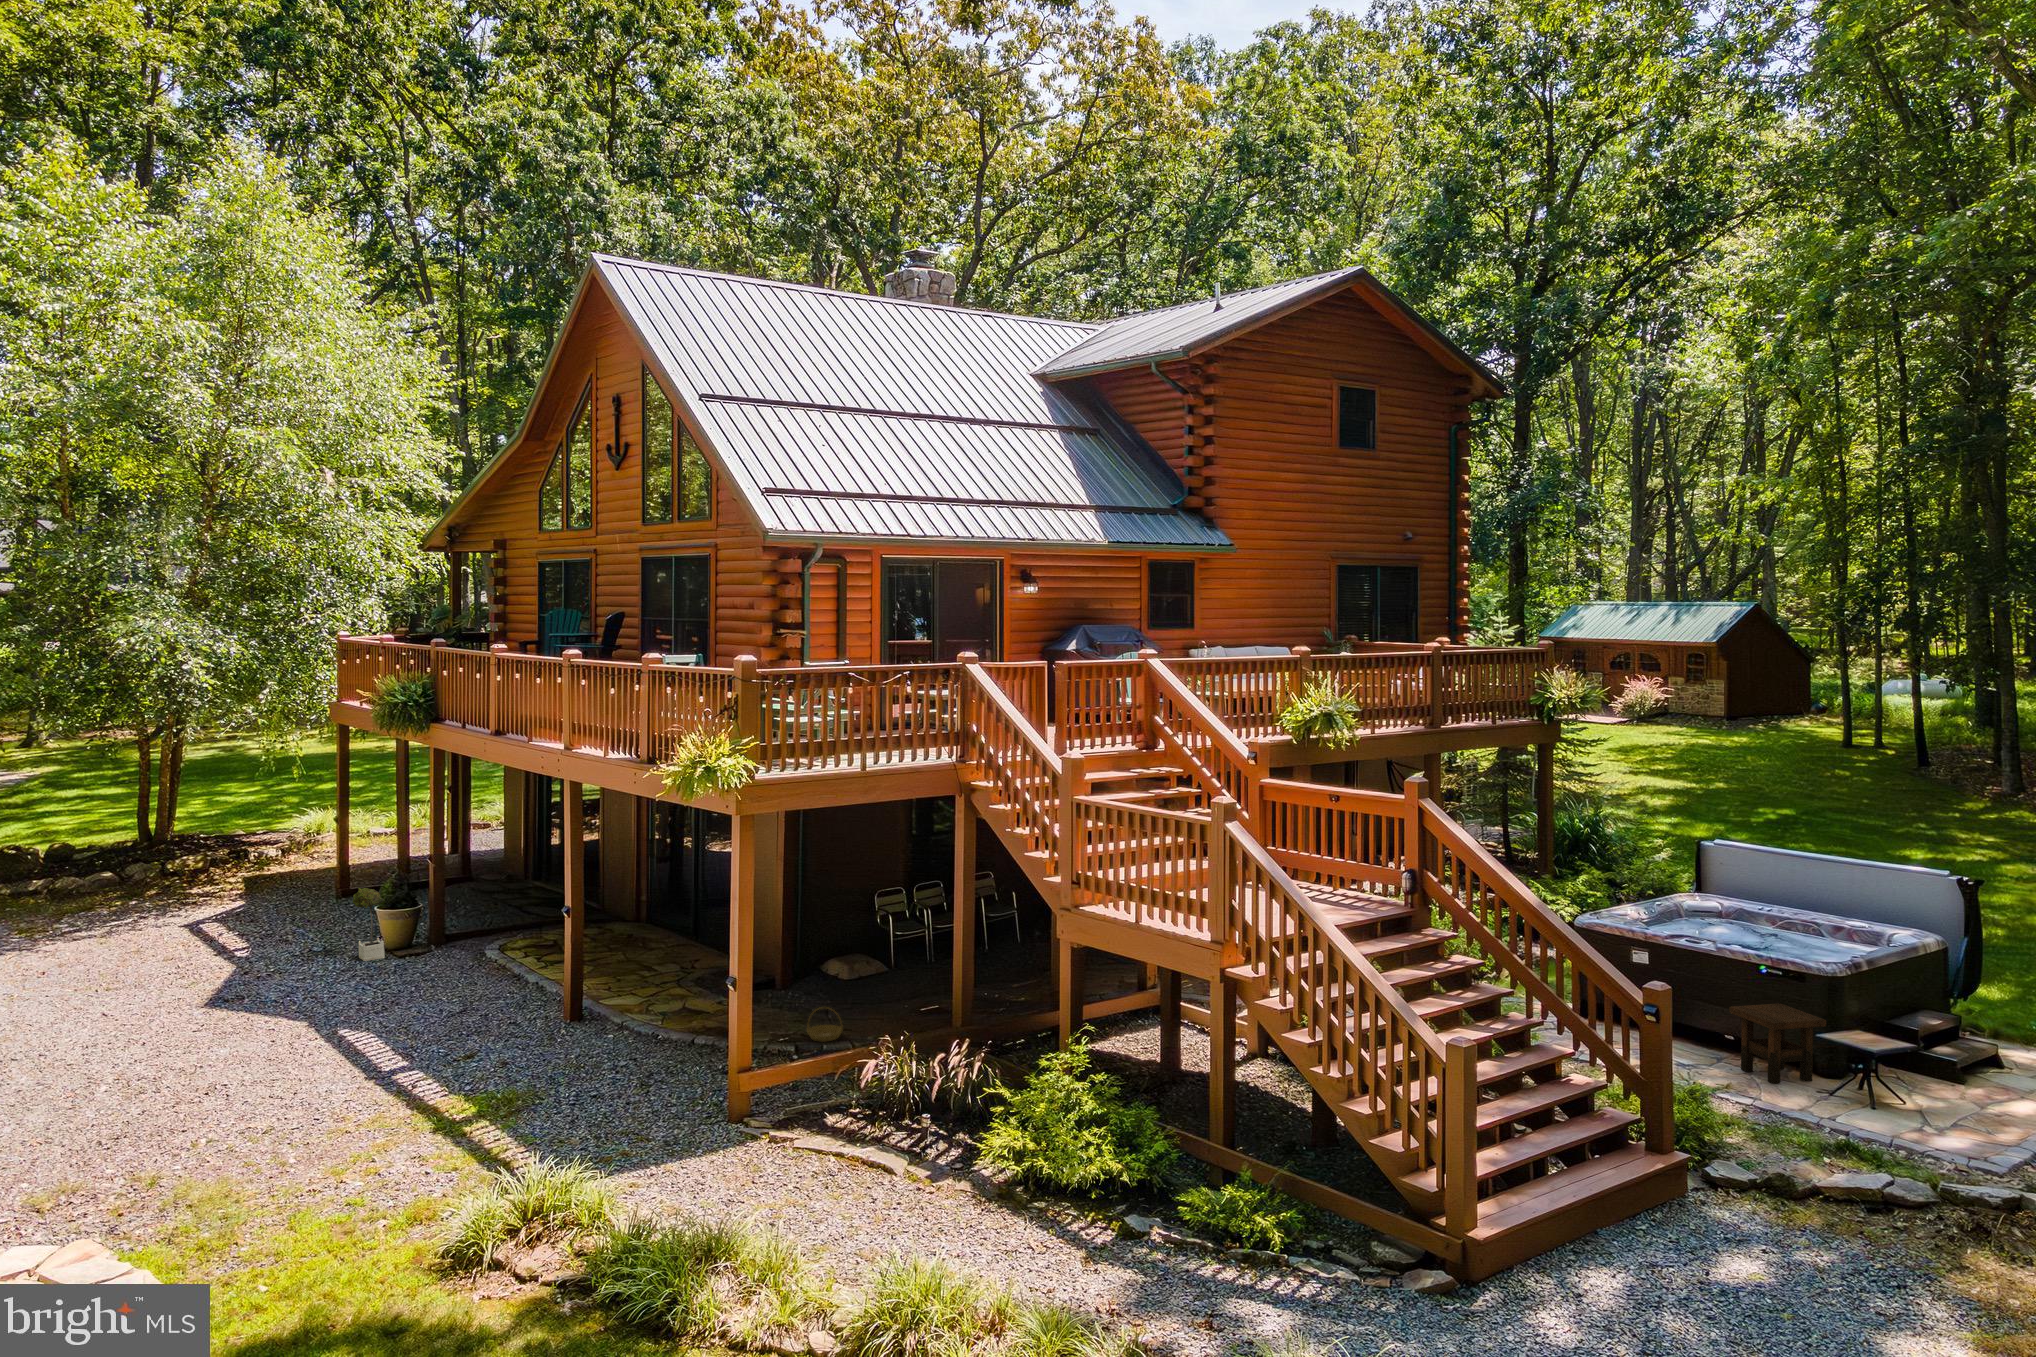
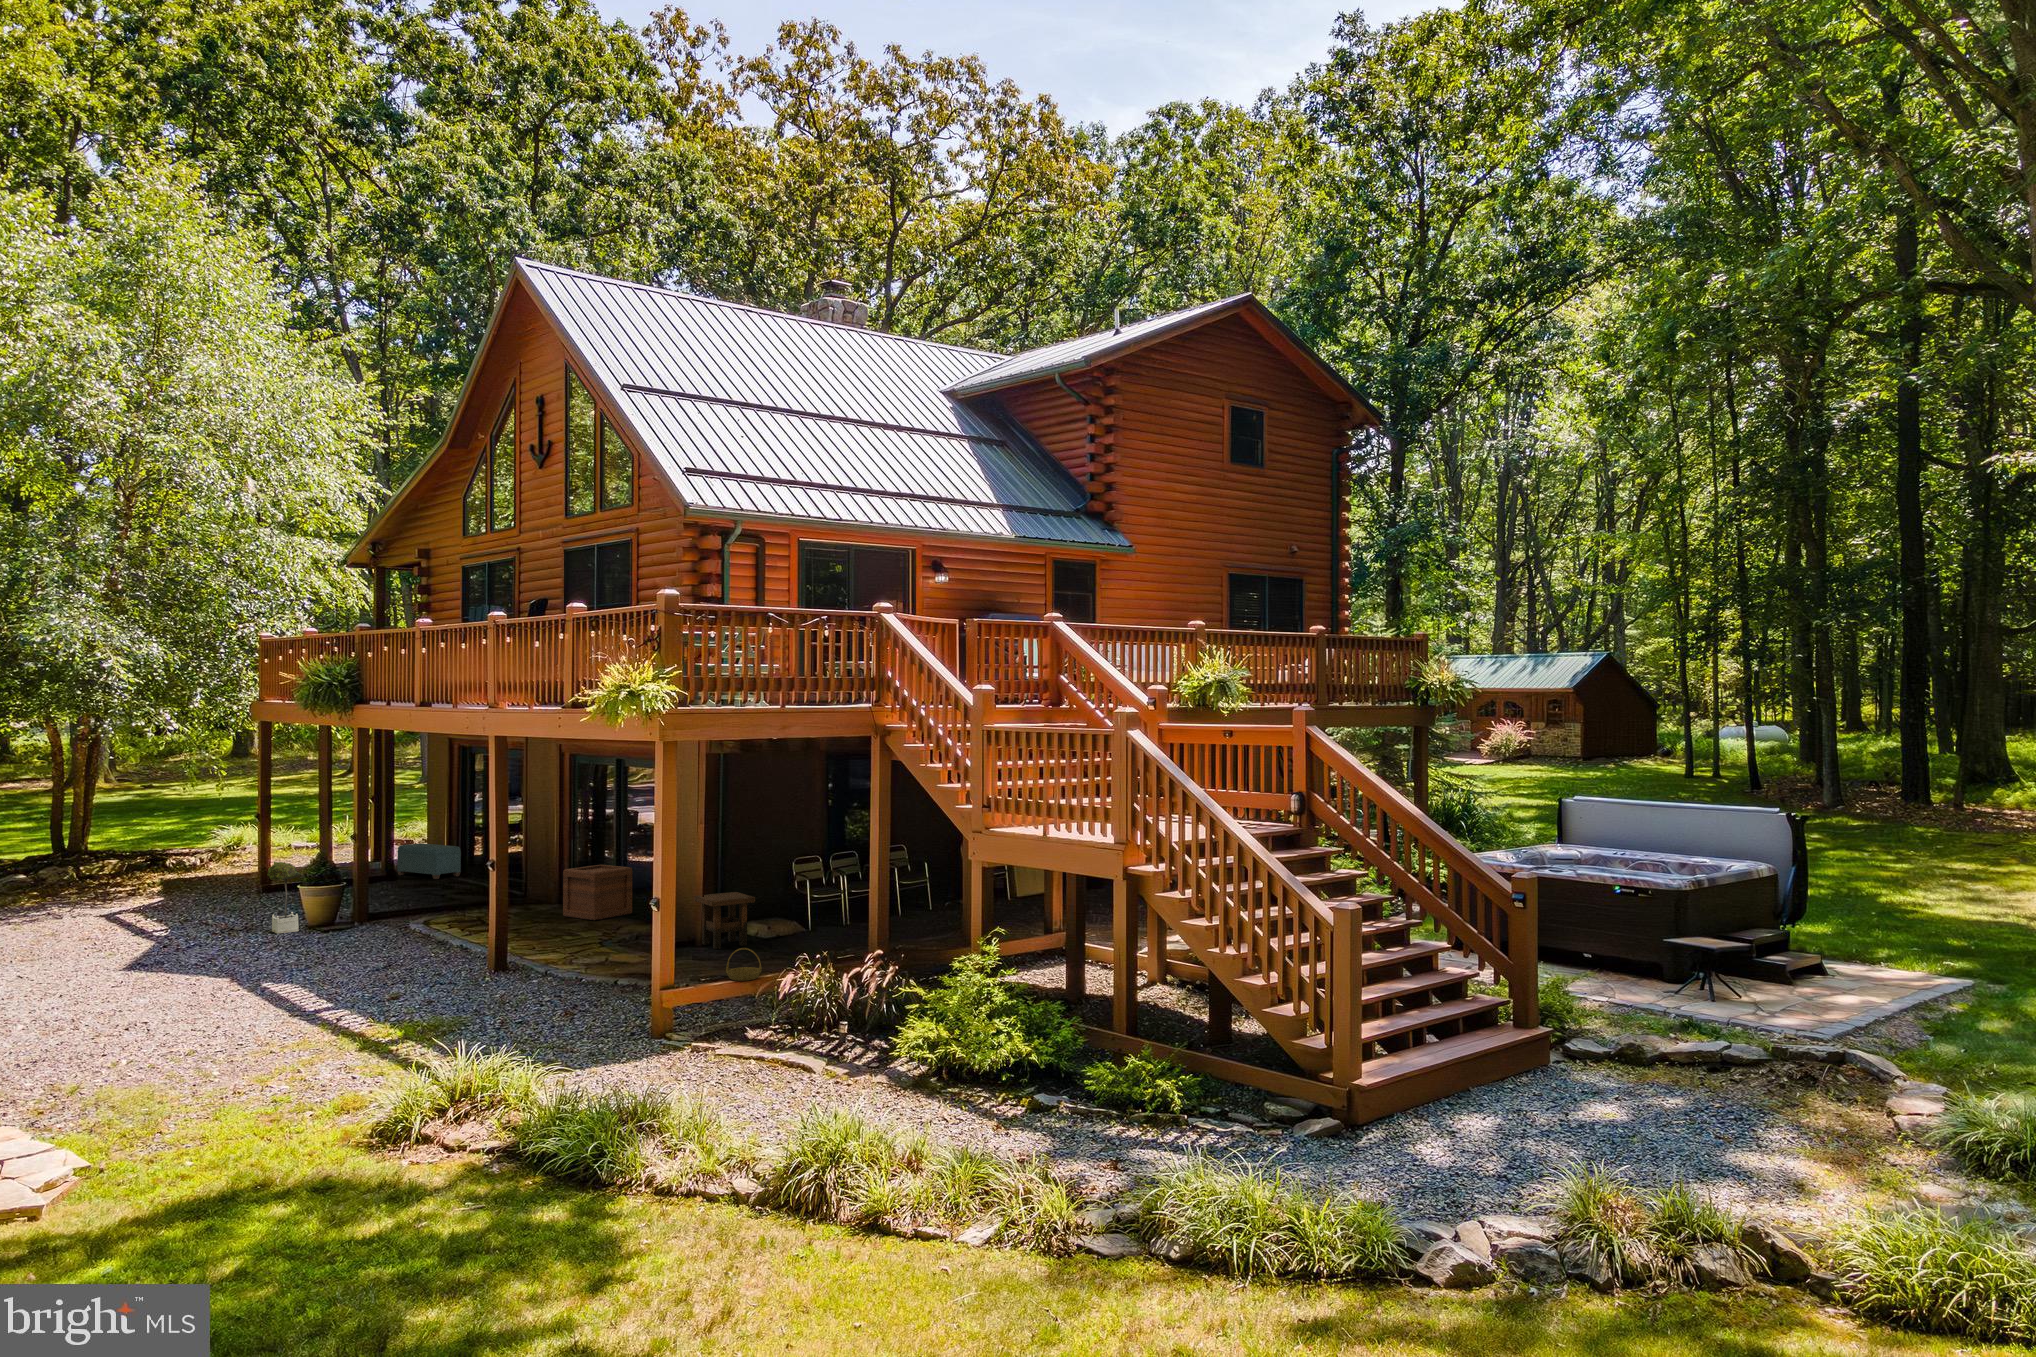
bench: none [482,847,544,887] -> present [397,843,461,879]
wooden crate: none [644,888,714,949] -> present [563,865,632,920]
side table: present [1729,1004,1826,1084] -> present [694,892,755,949]

